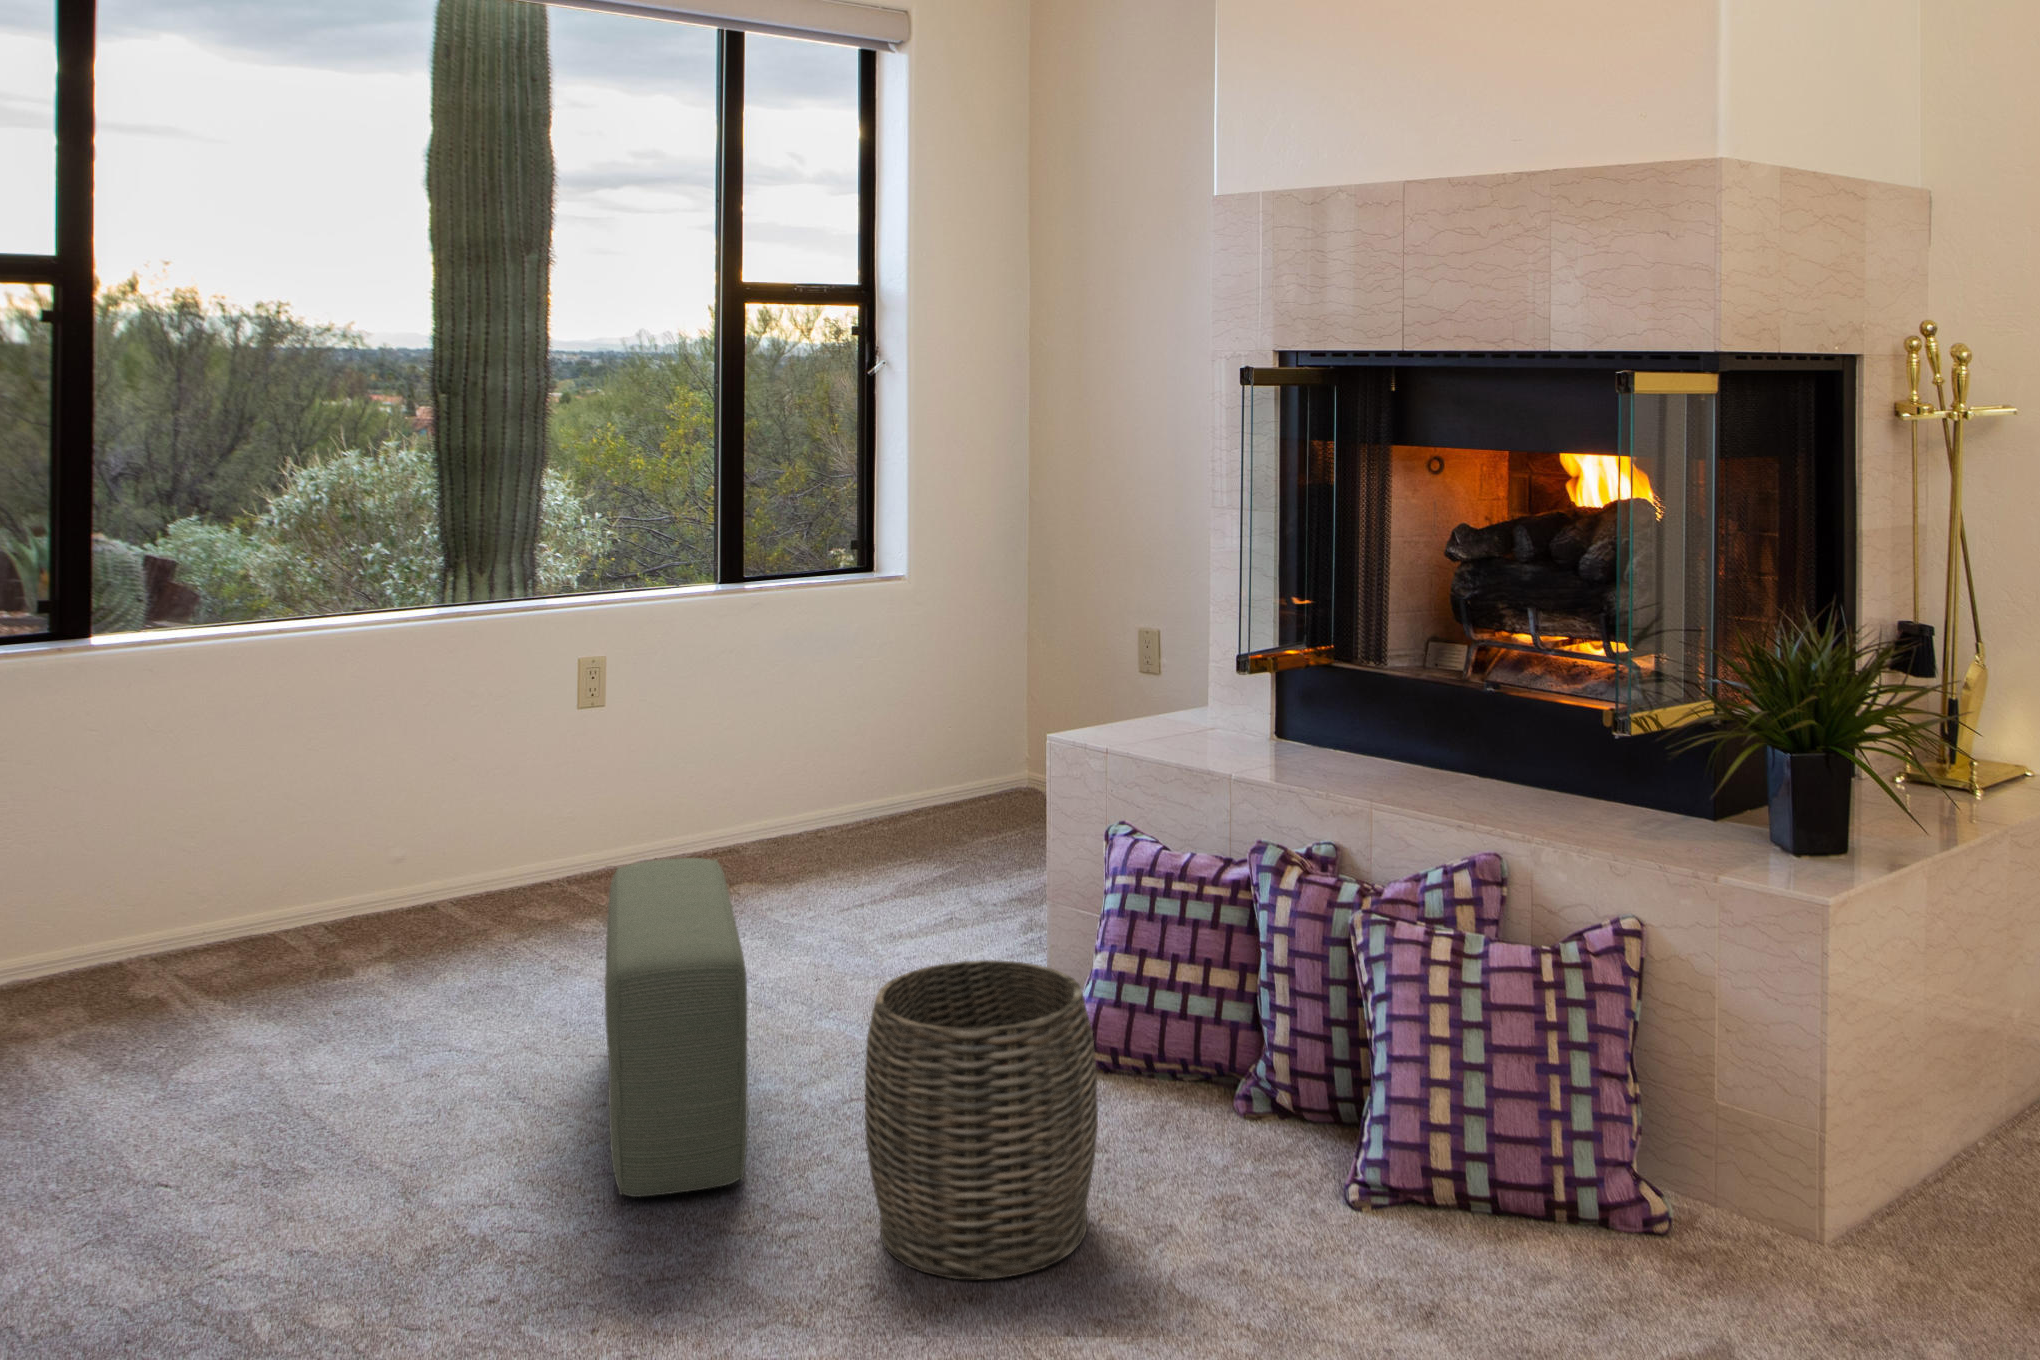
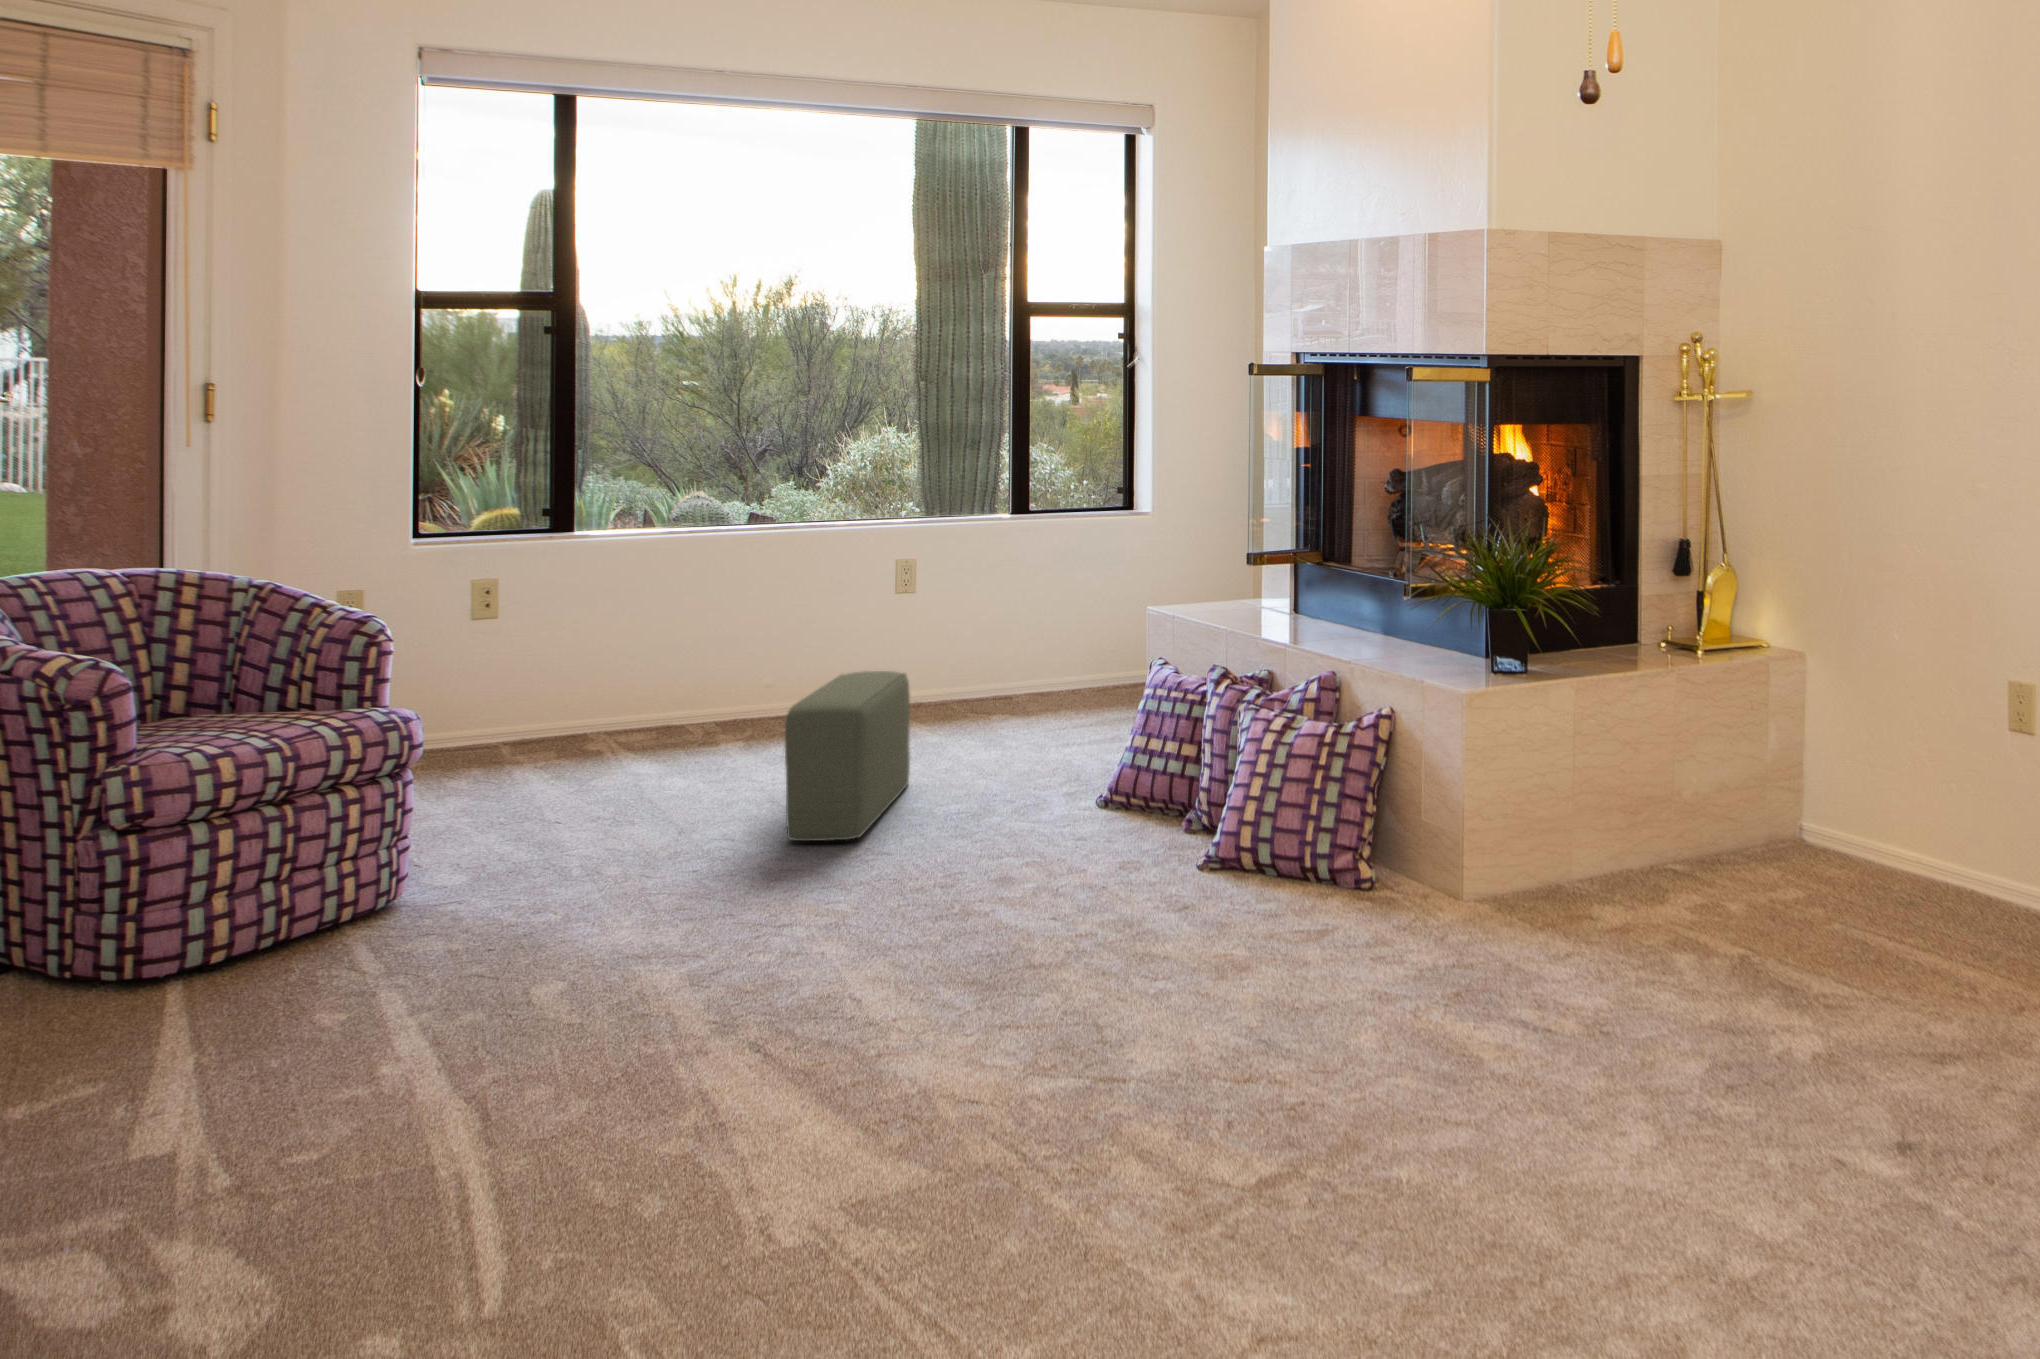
woven basket: present [865,960,1098,1279] -> none [907,717,1046,880]

